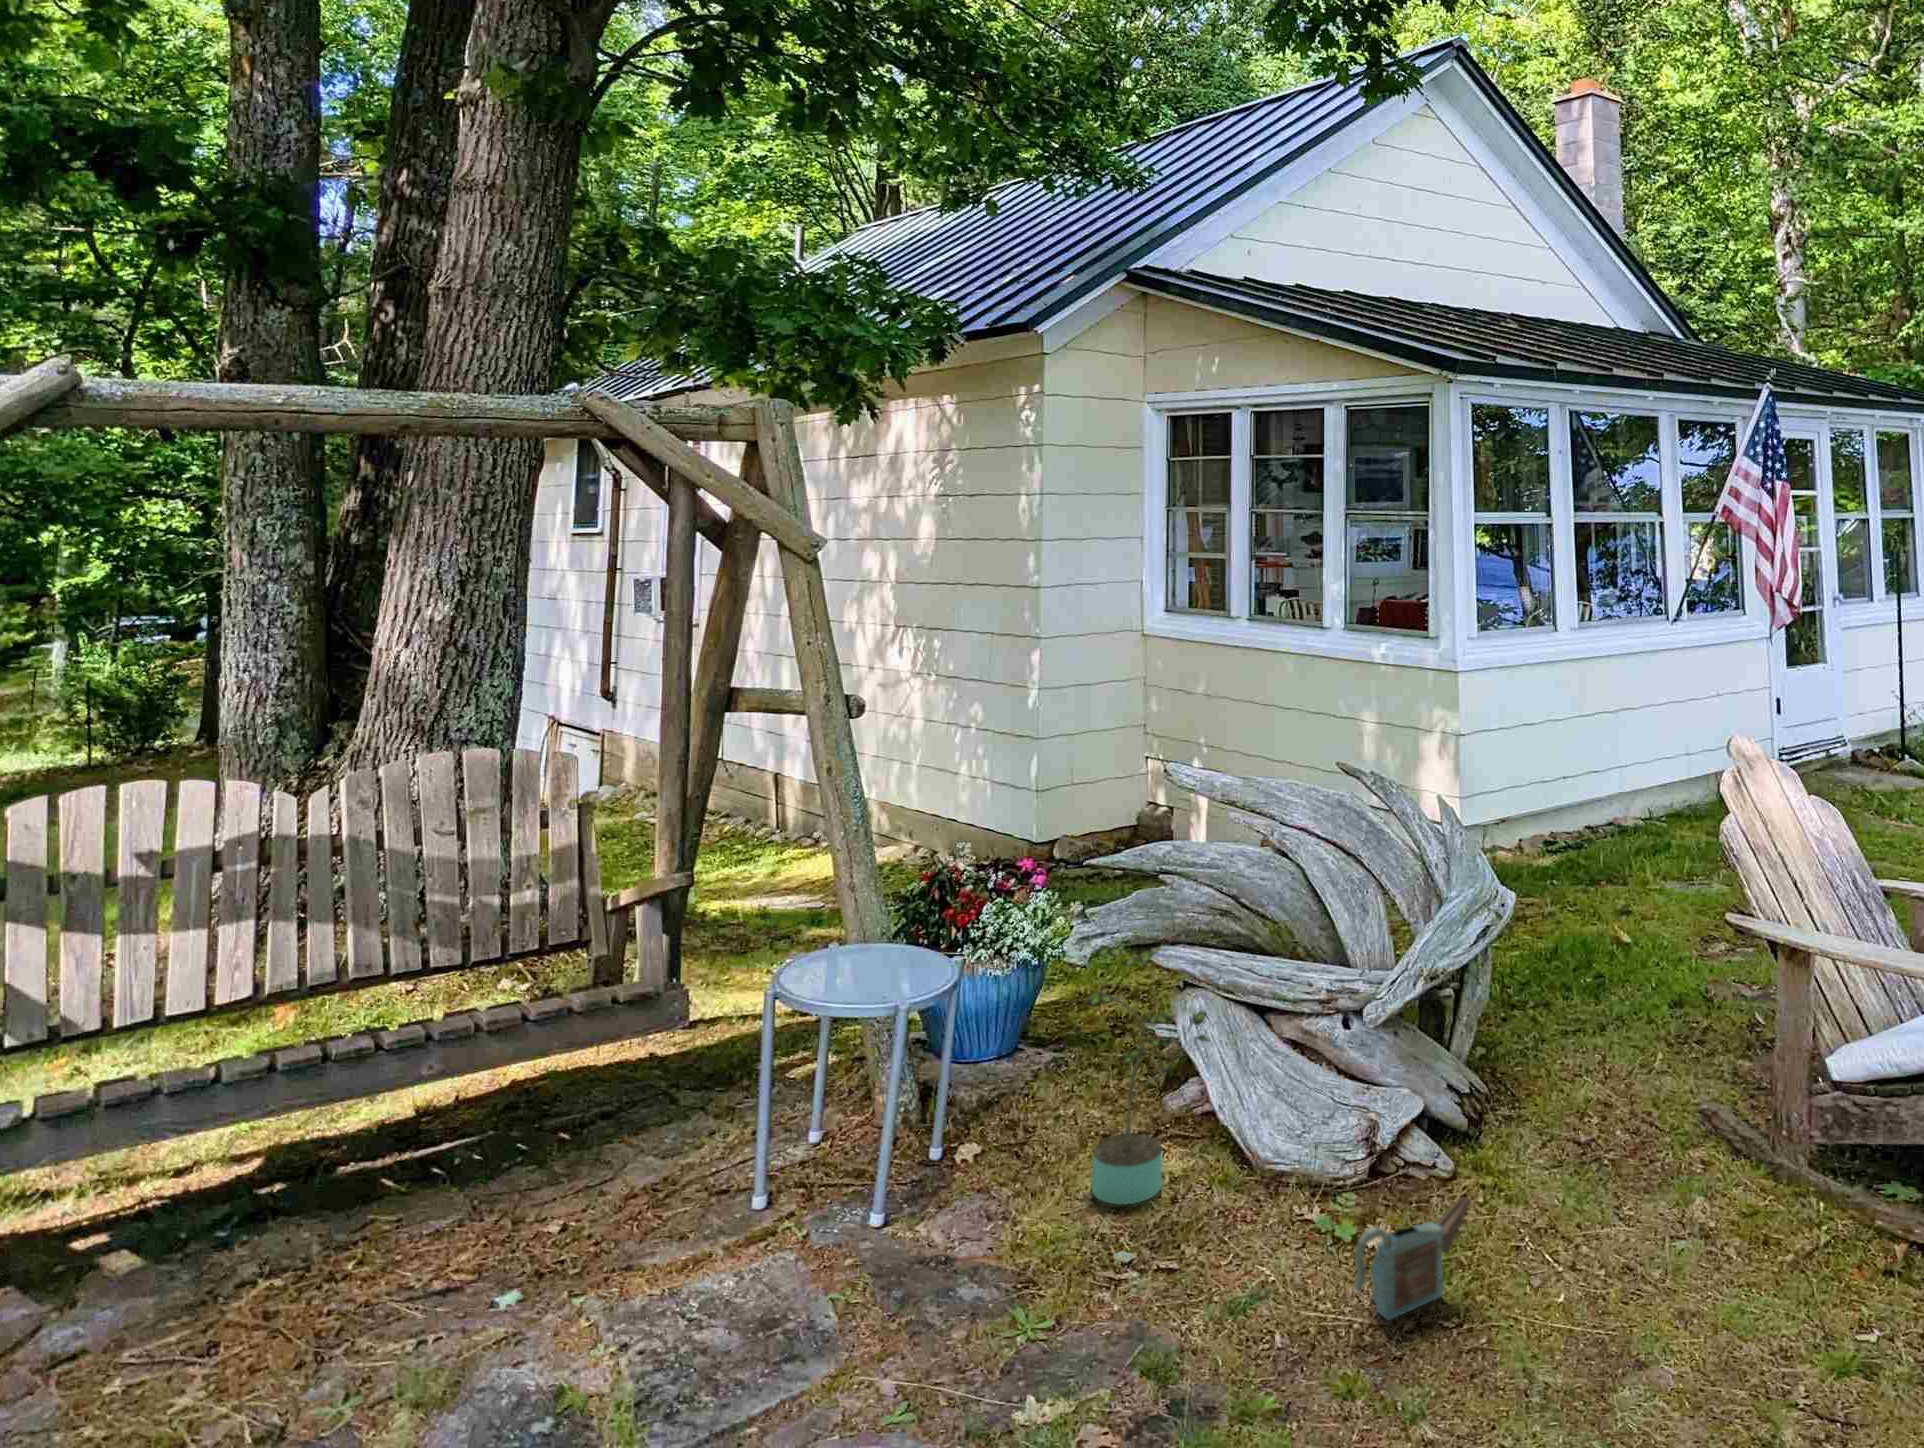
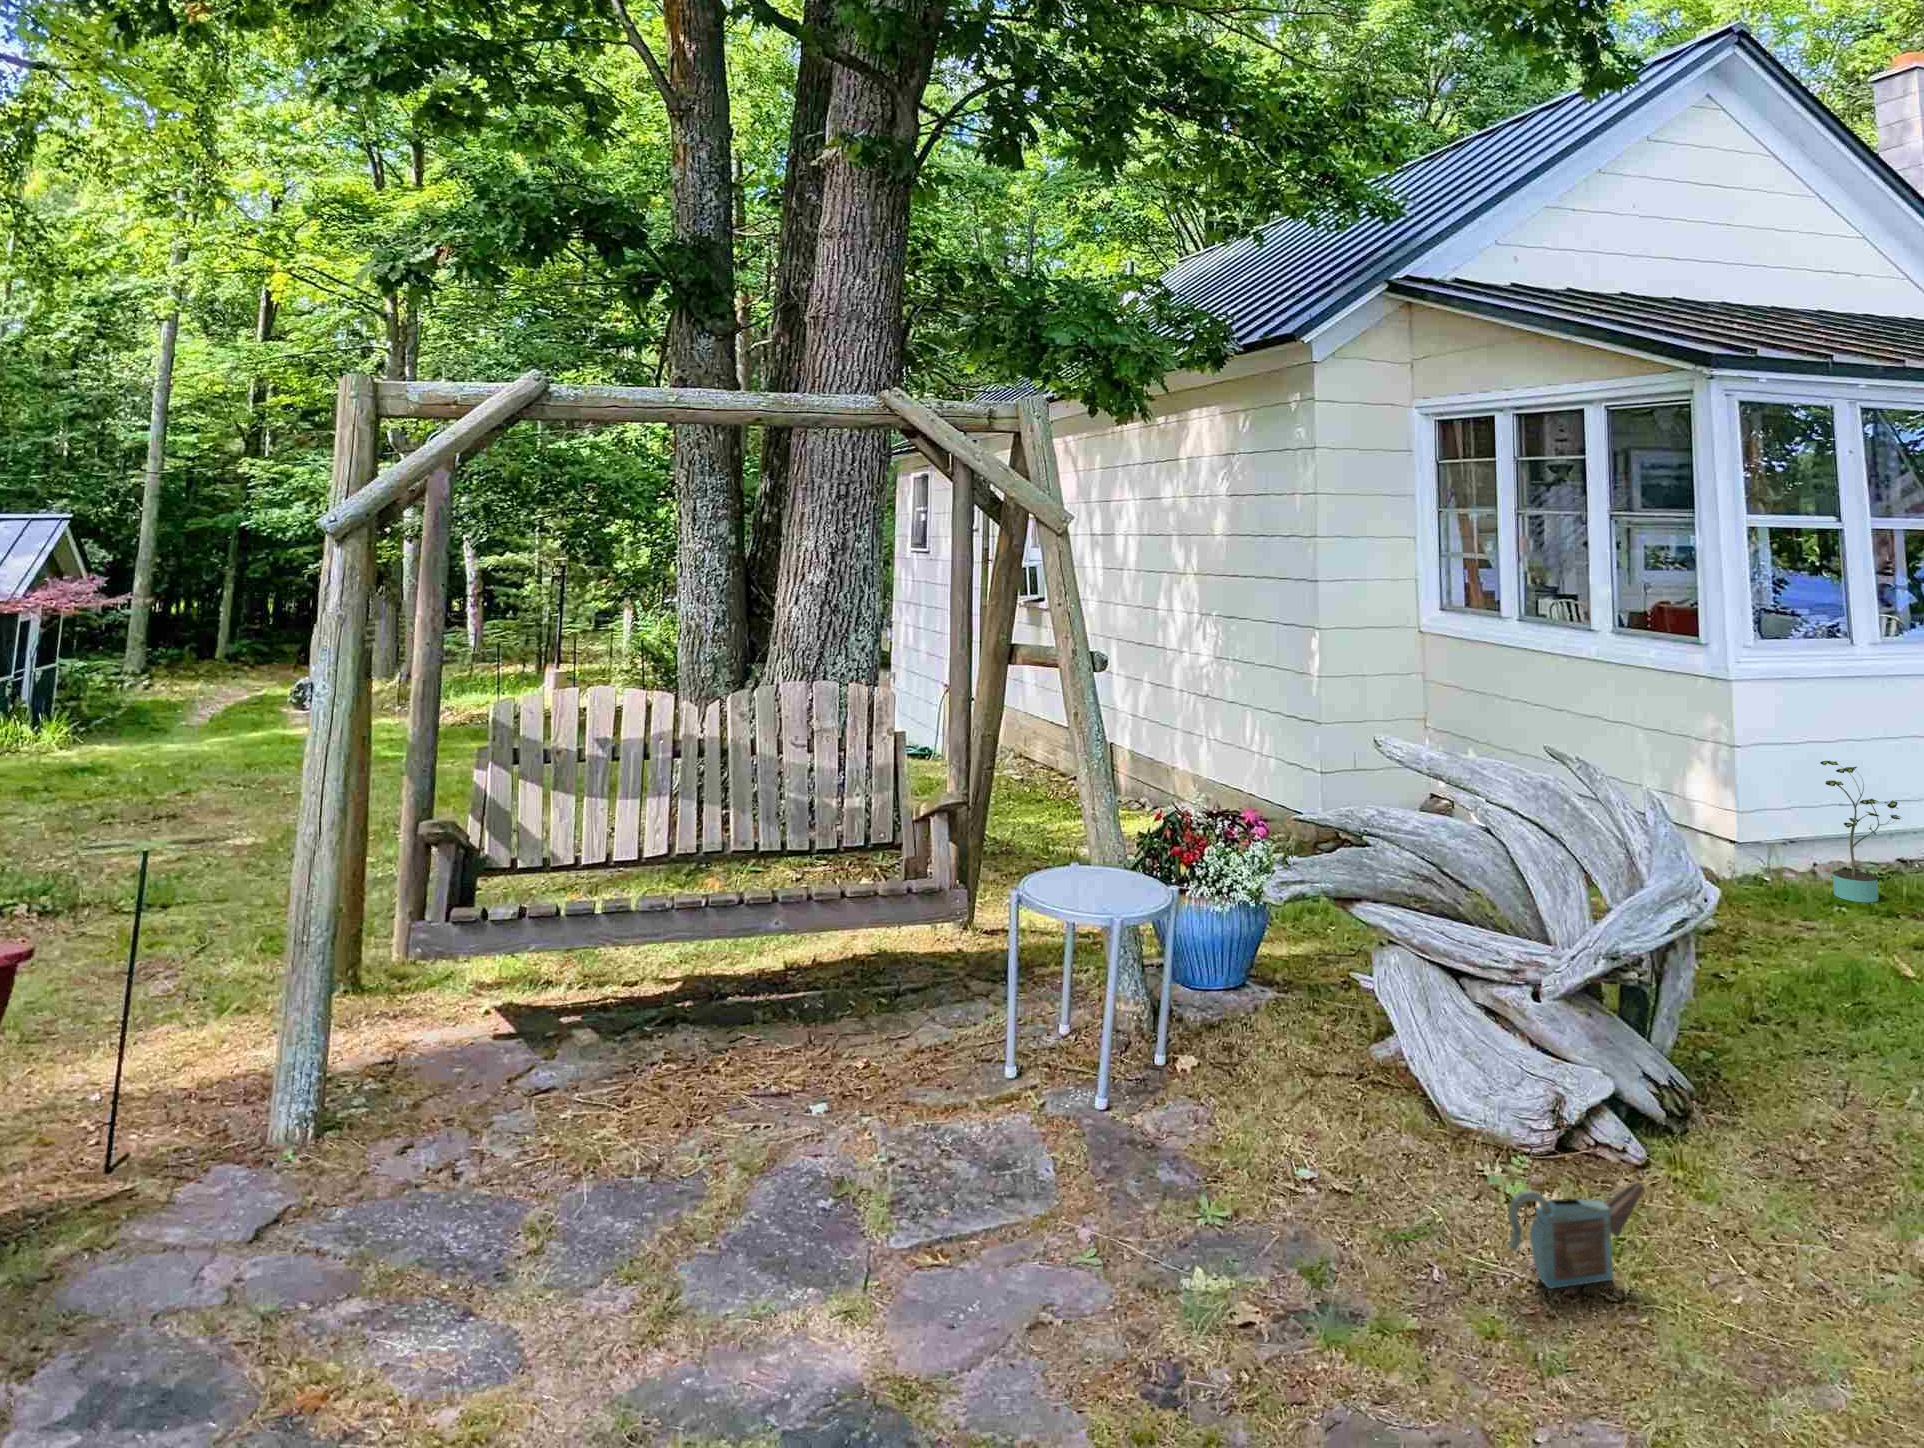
potted plant: present [1087,947,1210,1205] -> present [1820,761,1900,903]

